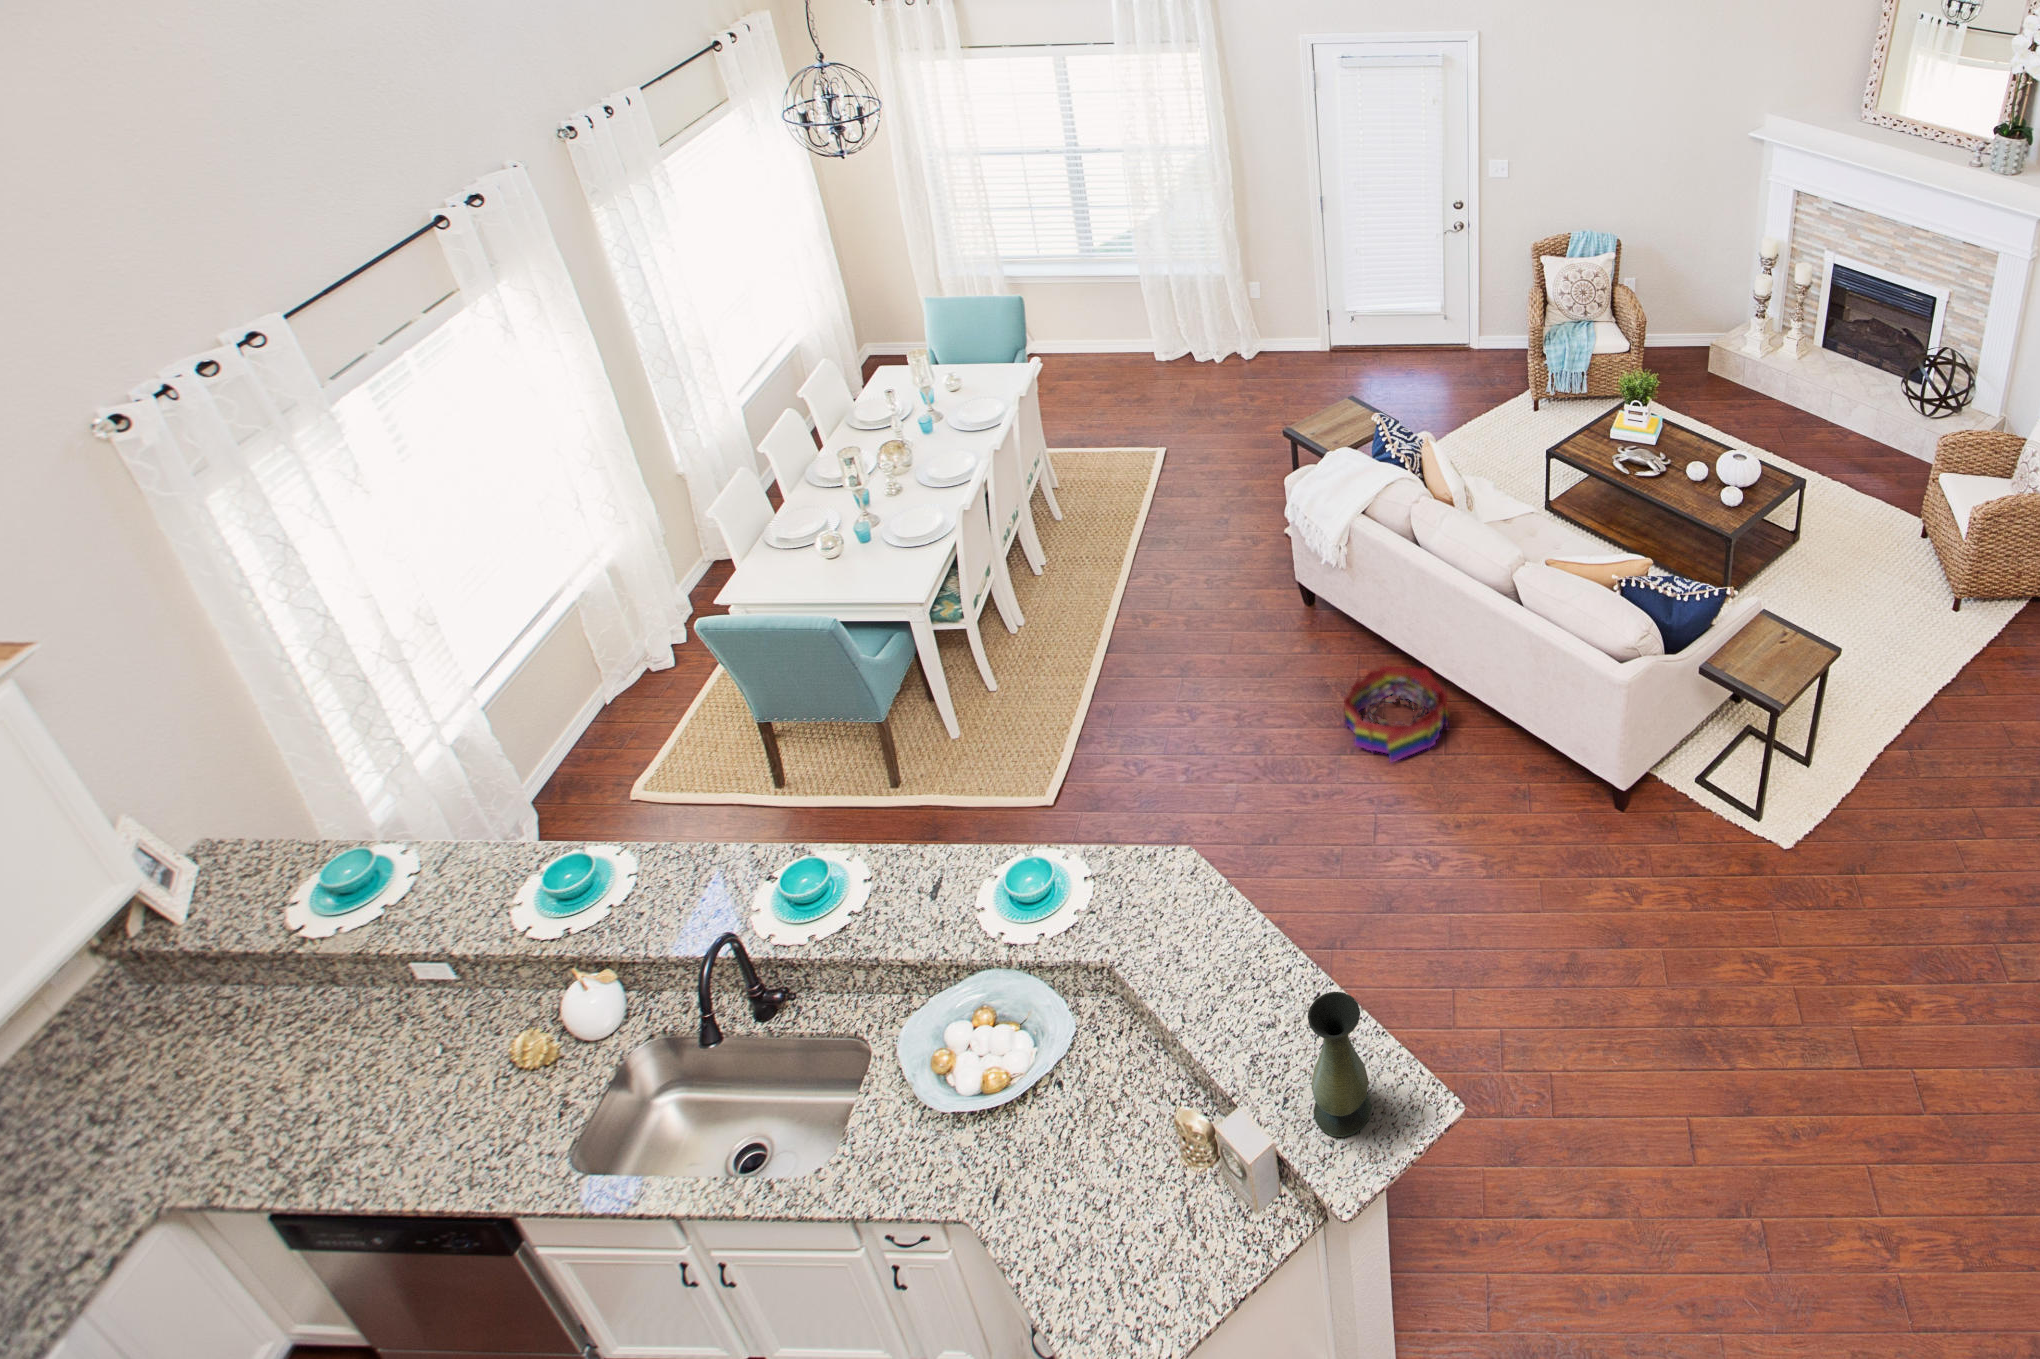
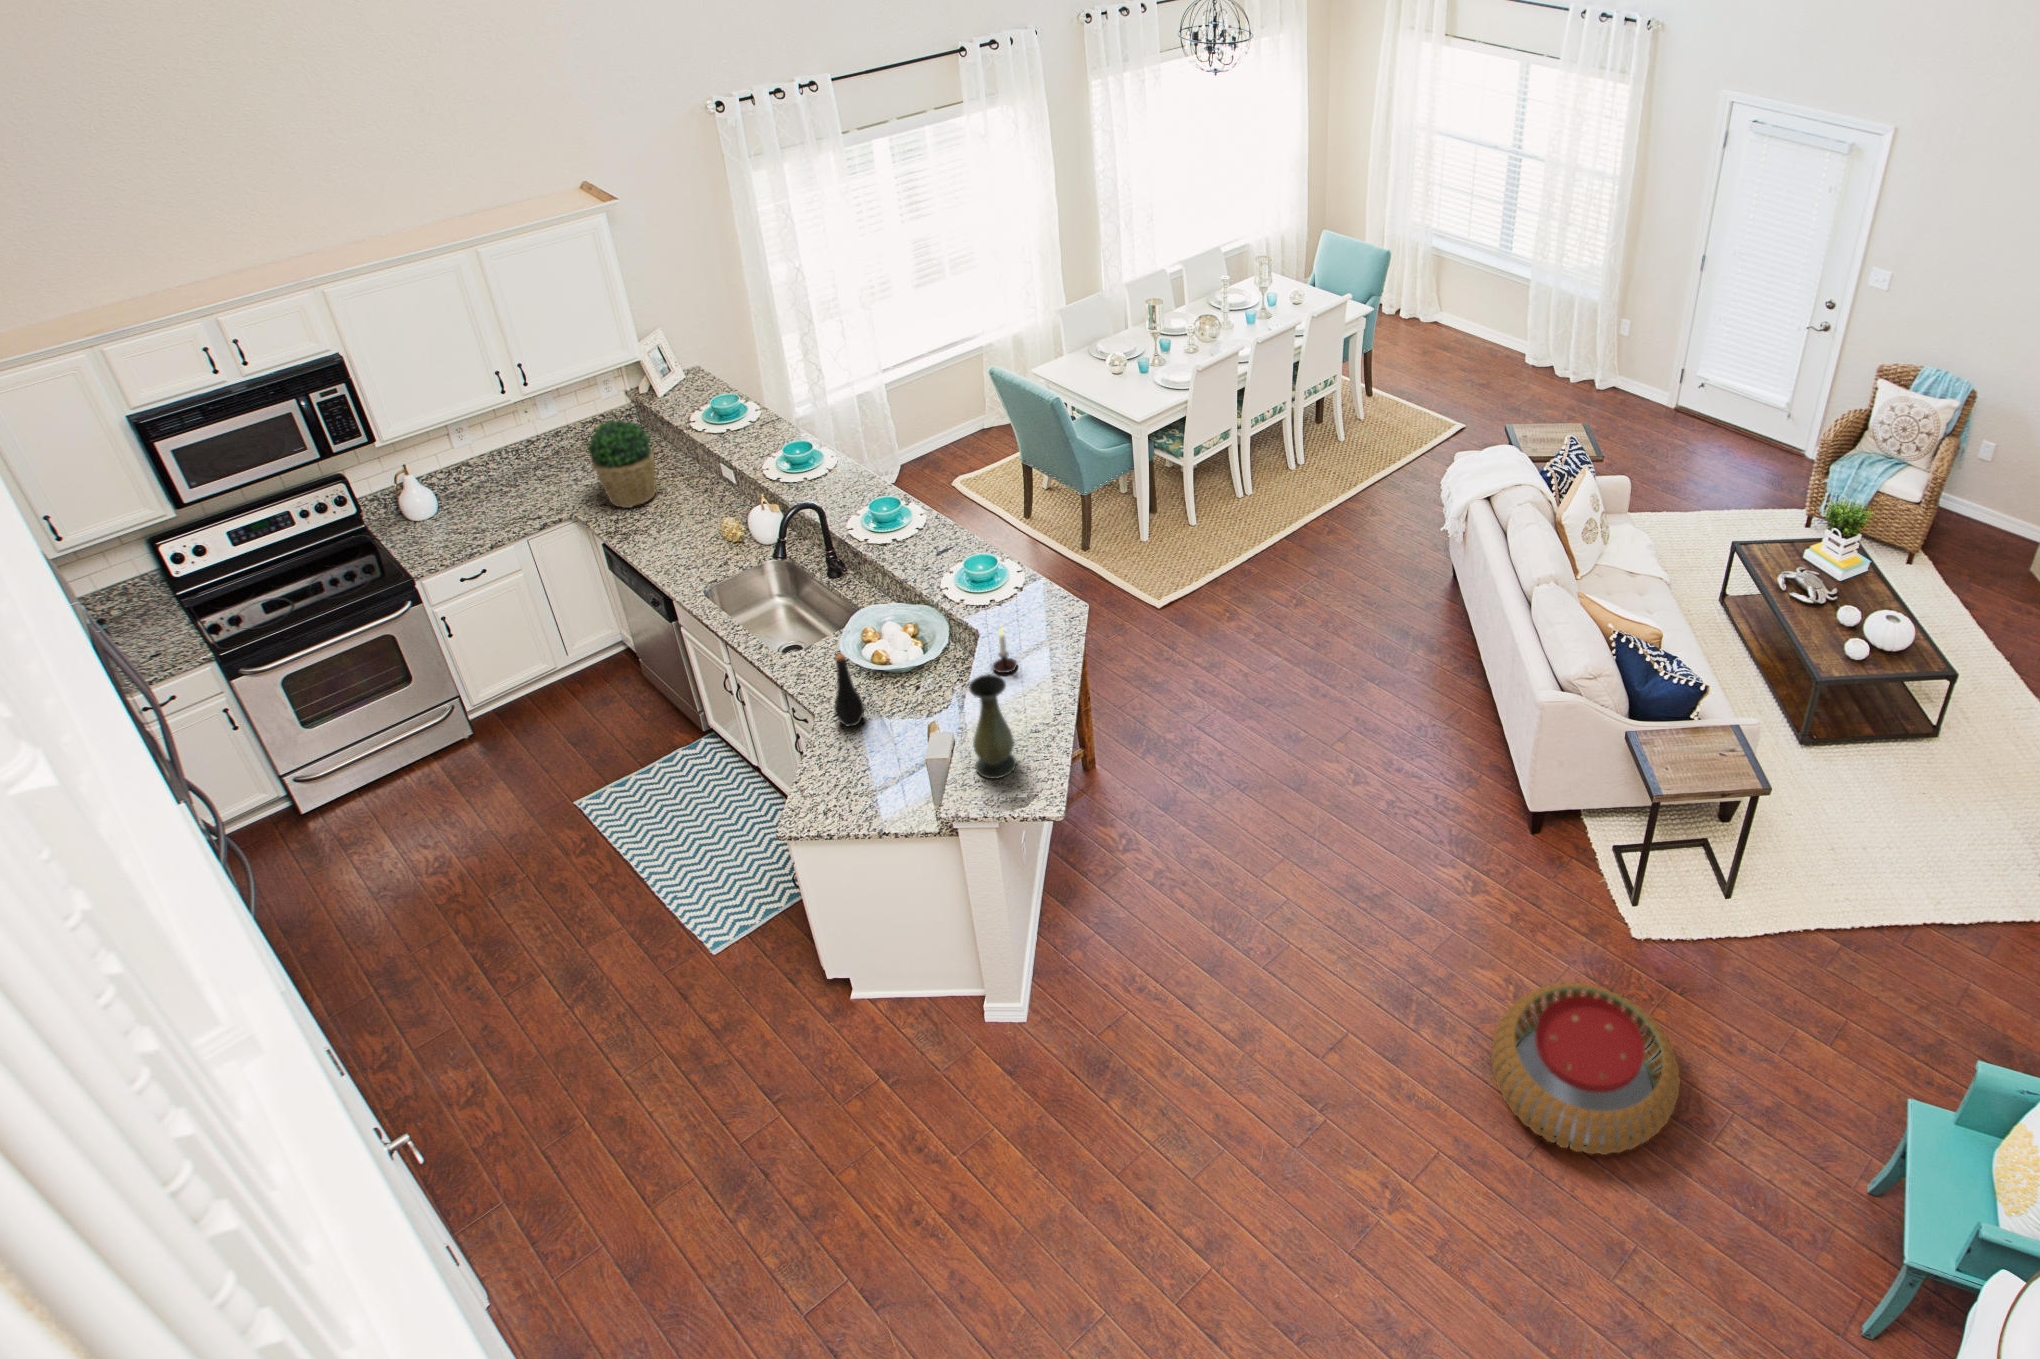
storage bin: present [1344,666,1449,762] -> none [1381,635,1477,716]
pouf: none [1786,906,1990,1091] -> present [1491,982,1680,1155]
candle: none [1186,929,1229,993] -> present [993,628,1017,673]
potted plant: none [143,986,305,1146] -> present [588,420,656,508]
bottle: none [1031,1110,1077,1209] -> present [834,654,864,726]

